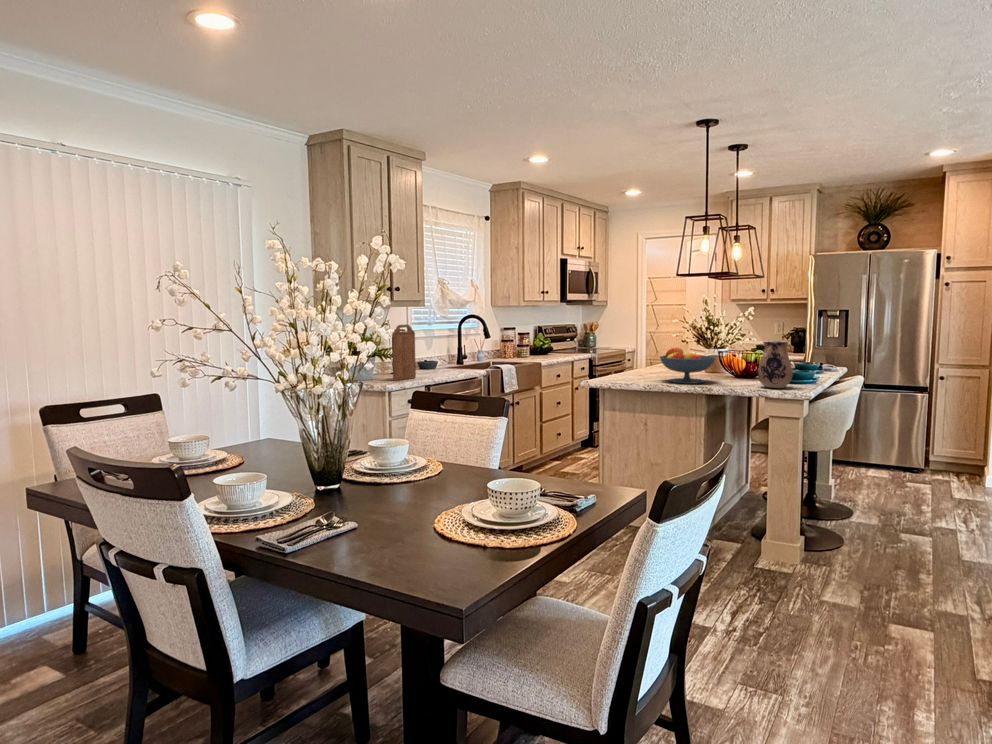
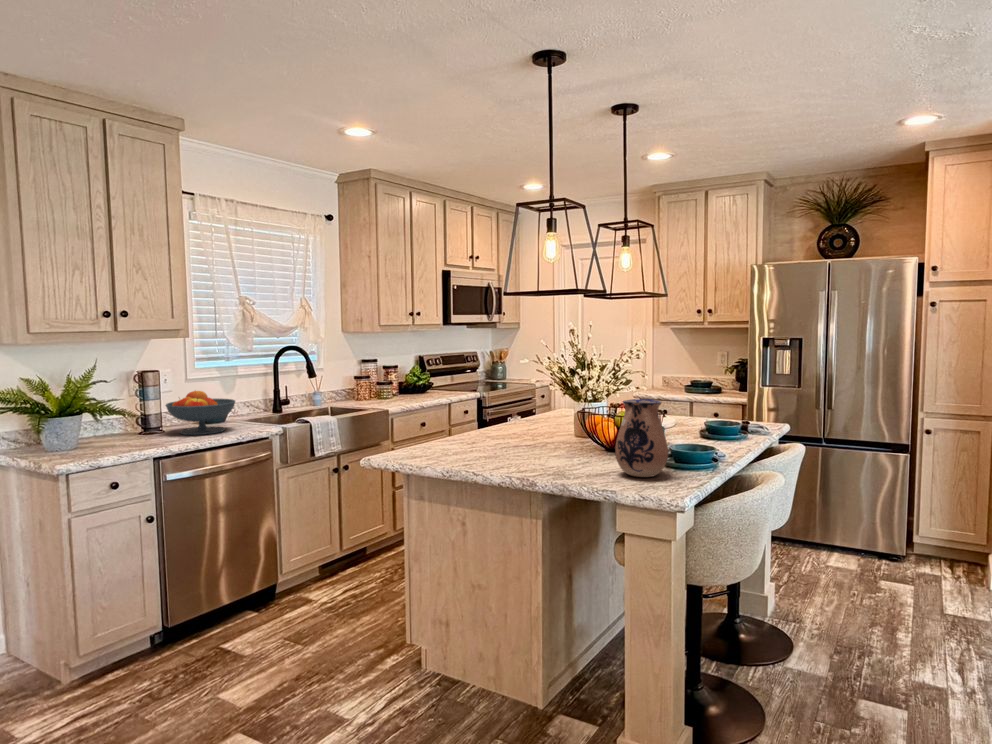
cutting board: present [392,325,416,381] -> none [90,367,143,452]
fruit bowl: present [660,348,716,384] -> present [166,391,235,435]

